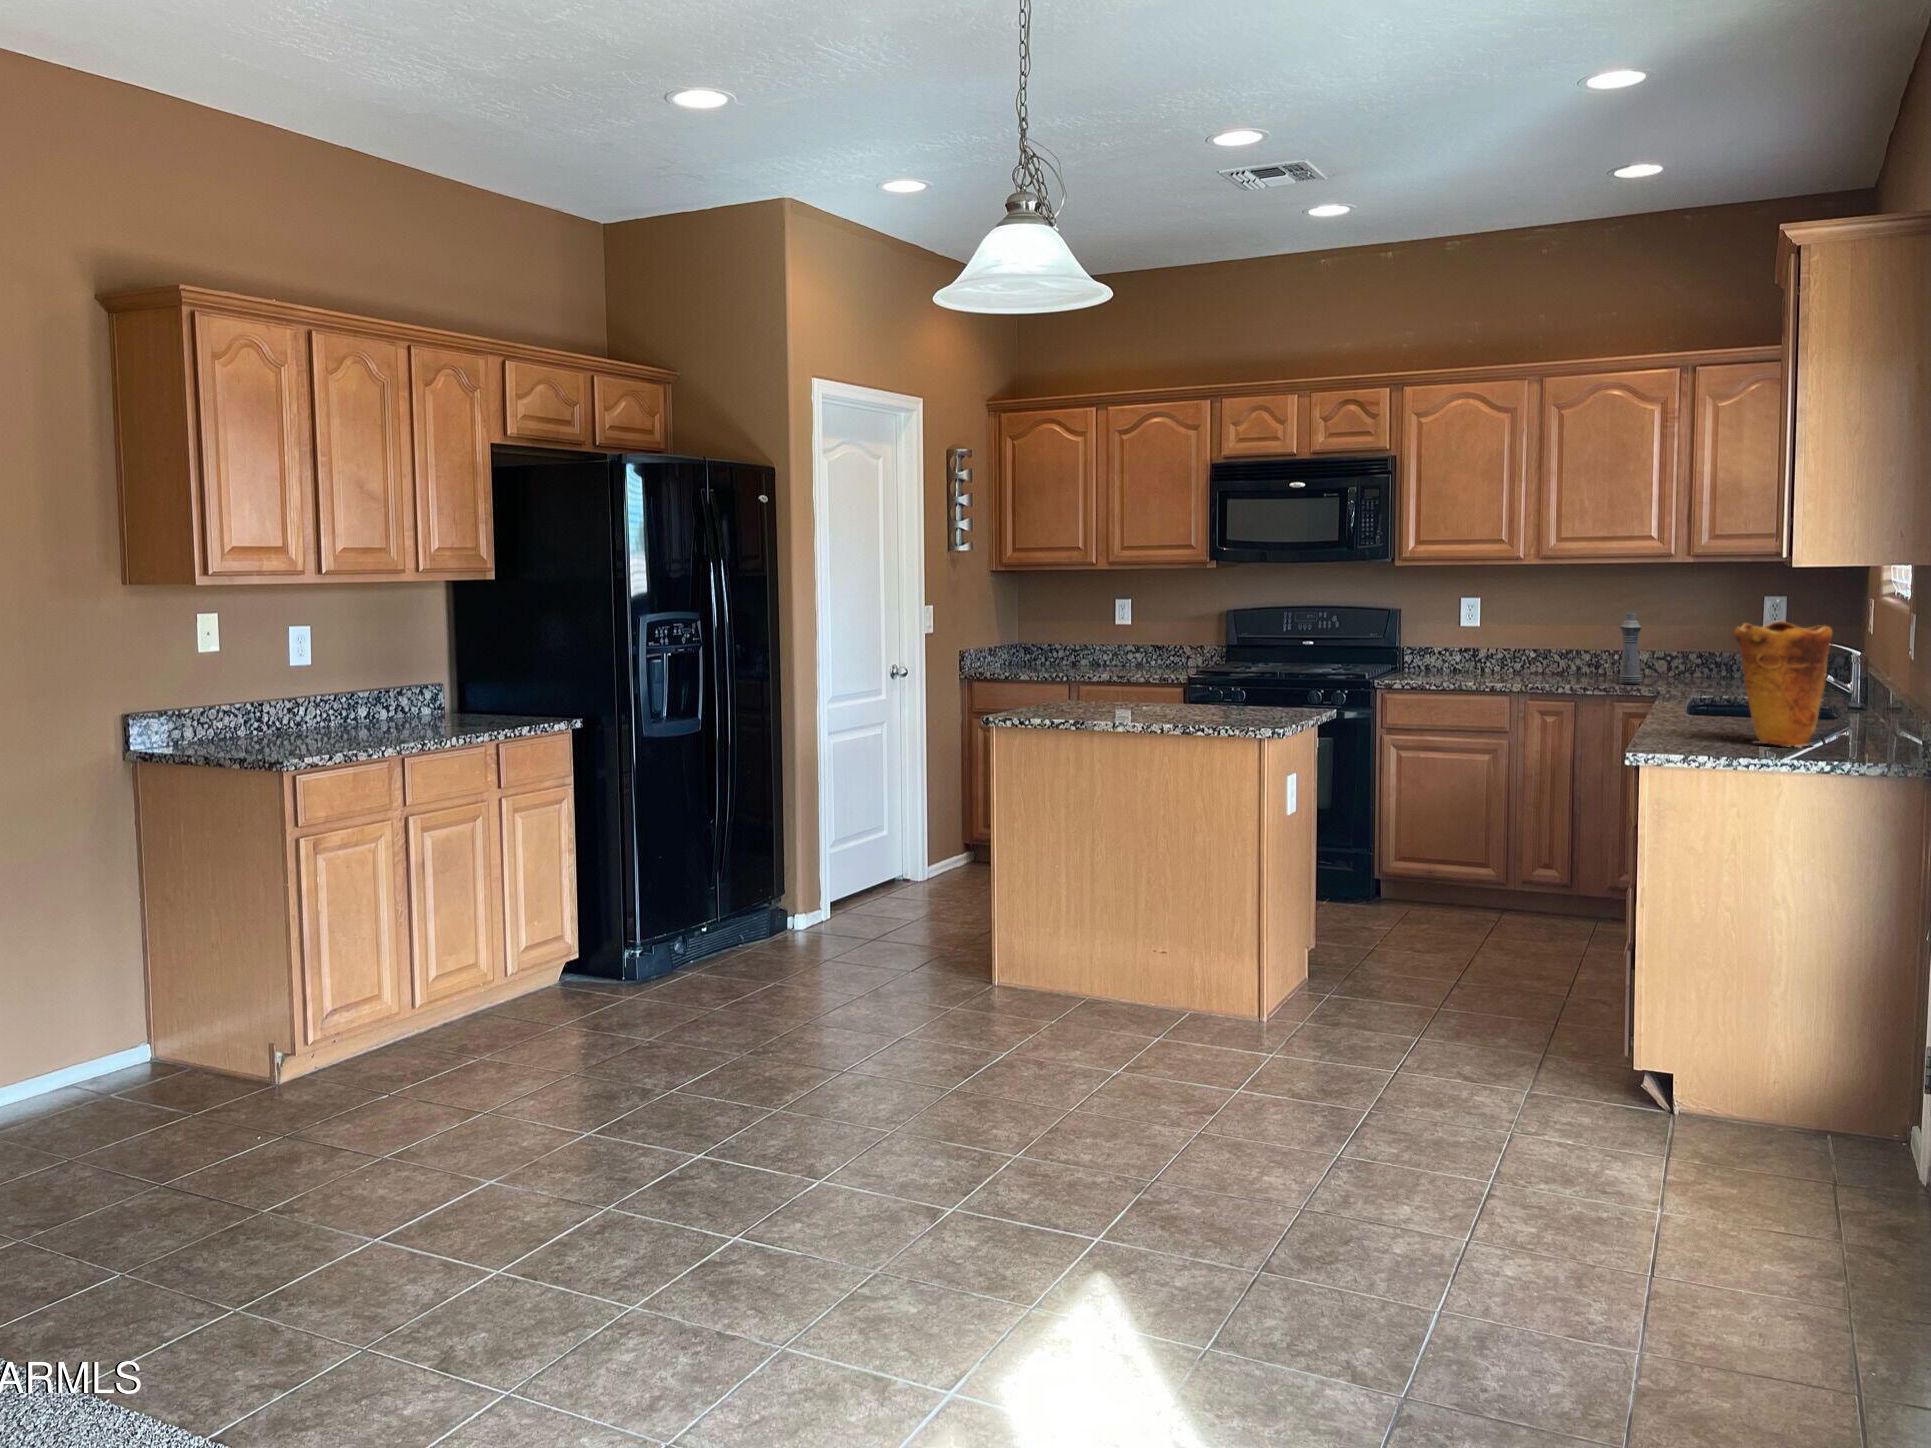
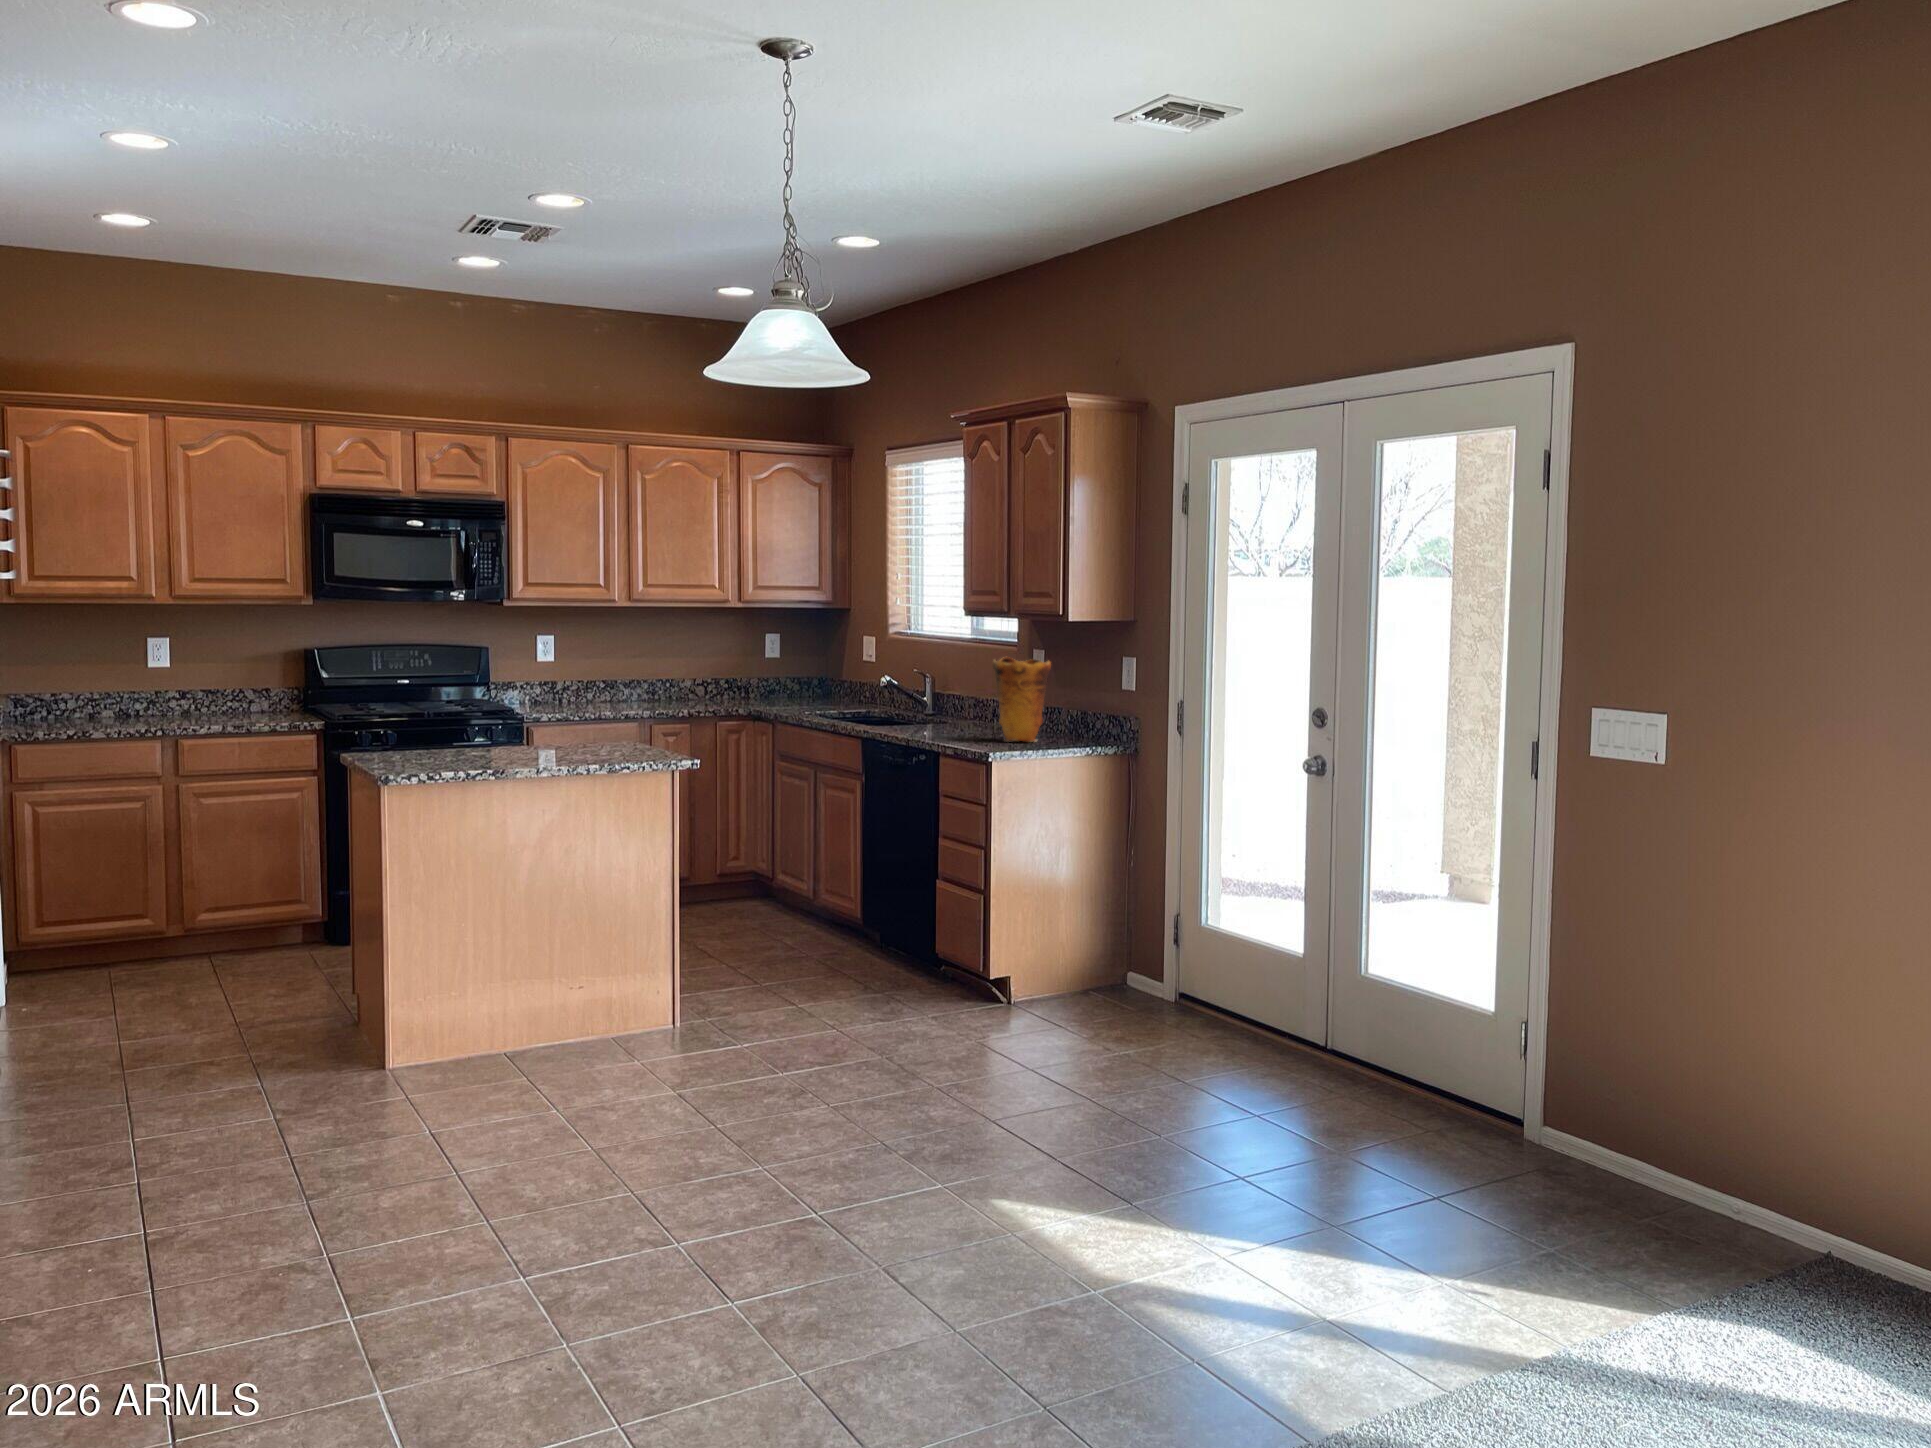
bottle: present [1619,612,1642,684] -> none [675,647,693,707]

